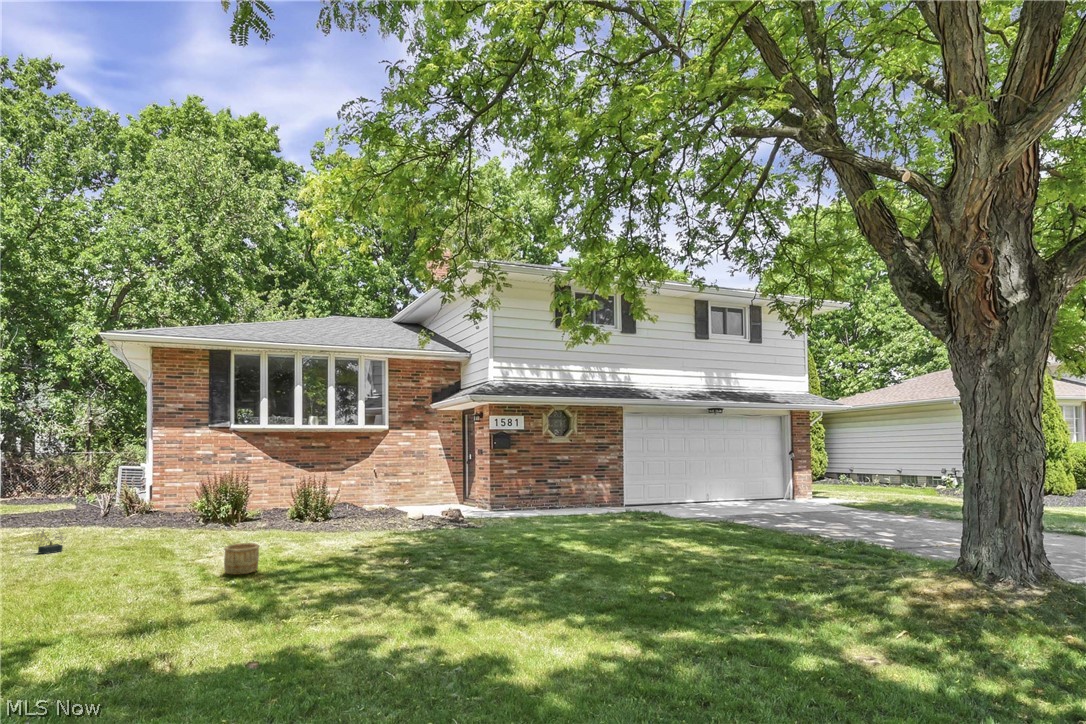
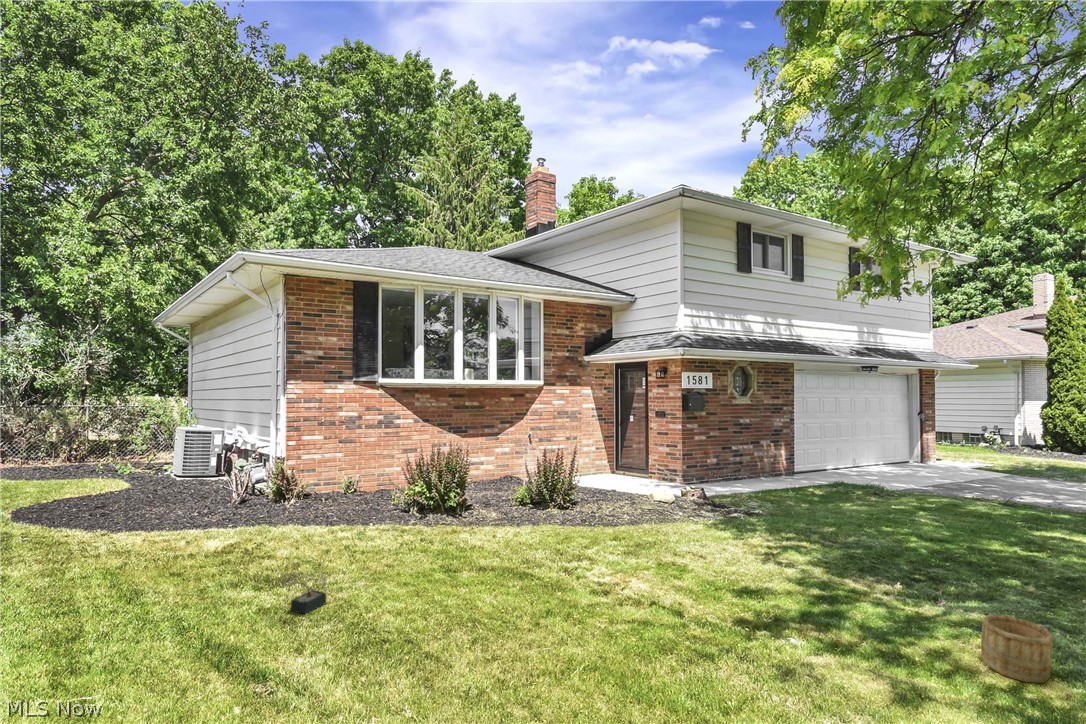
wooden bucket: present [224,543,260,575] -> present [981,615,1055,683]

